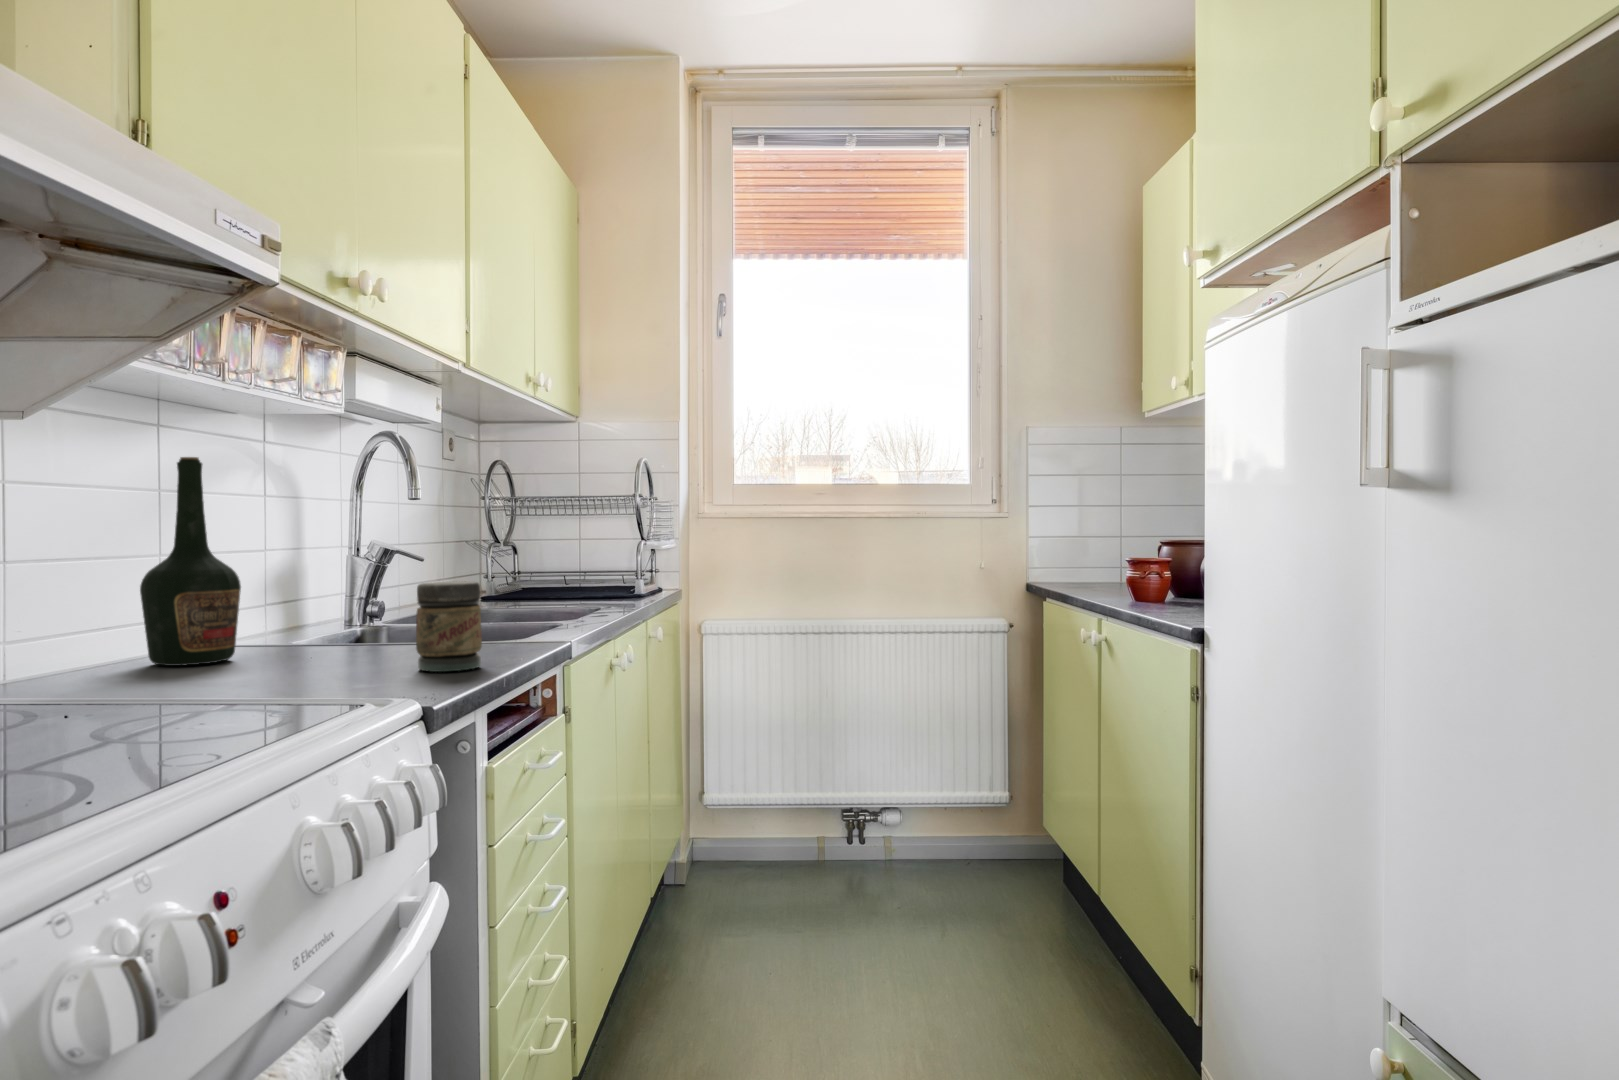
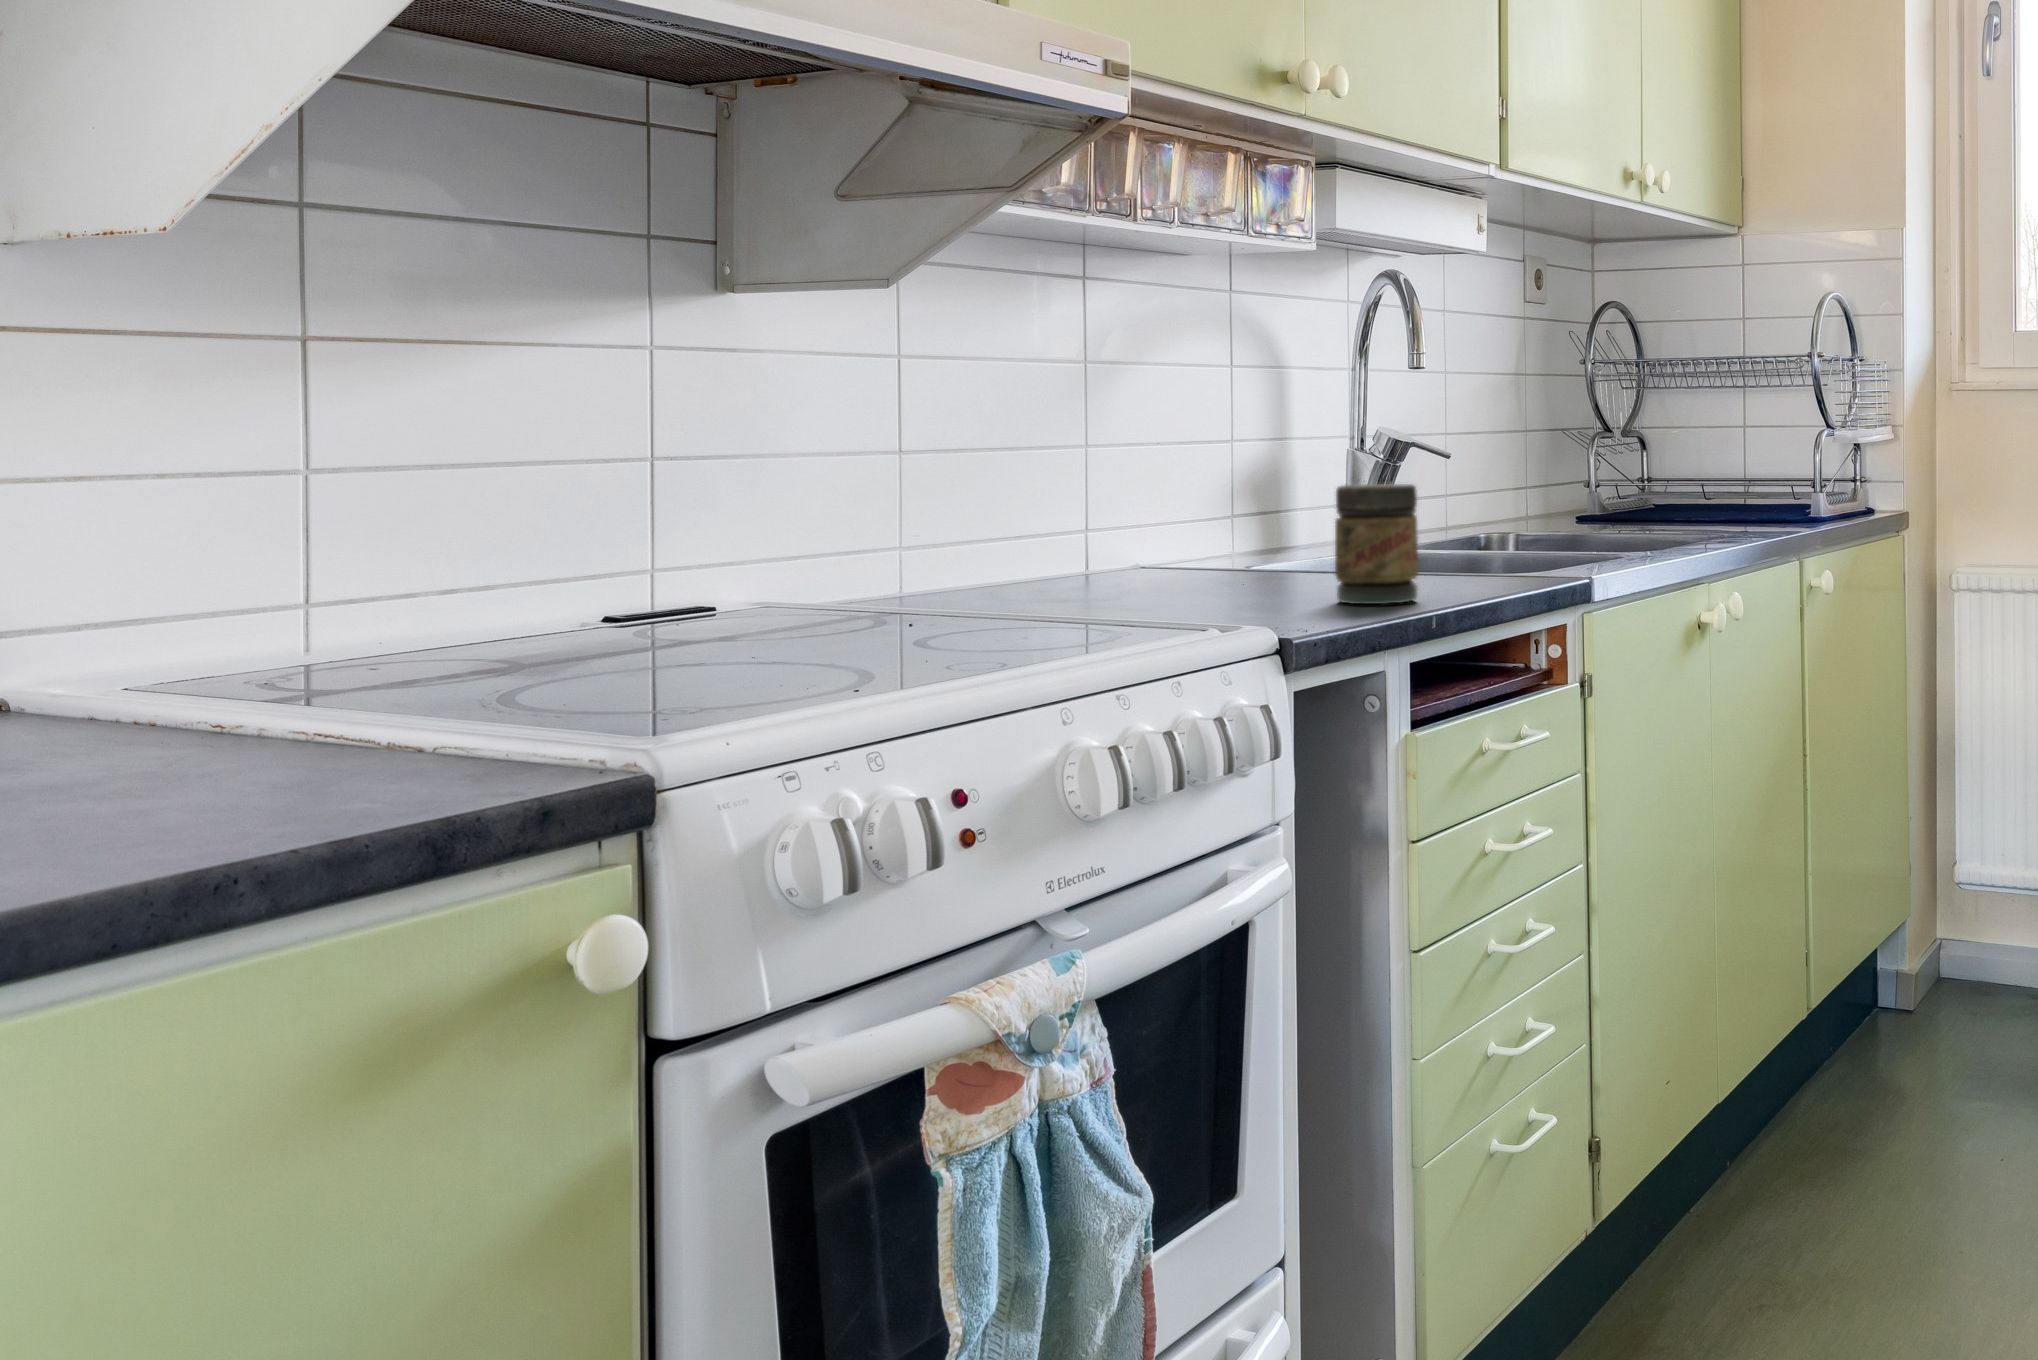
bottle: present [140,457,241,666] -> none [1047,320,1160,584]

